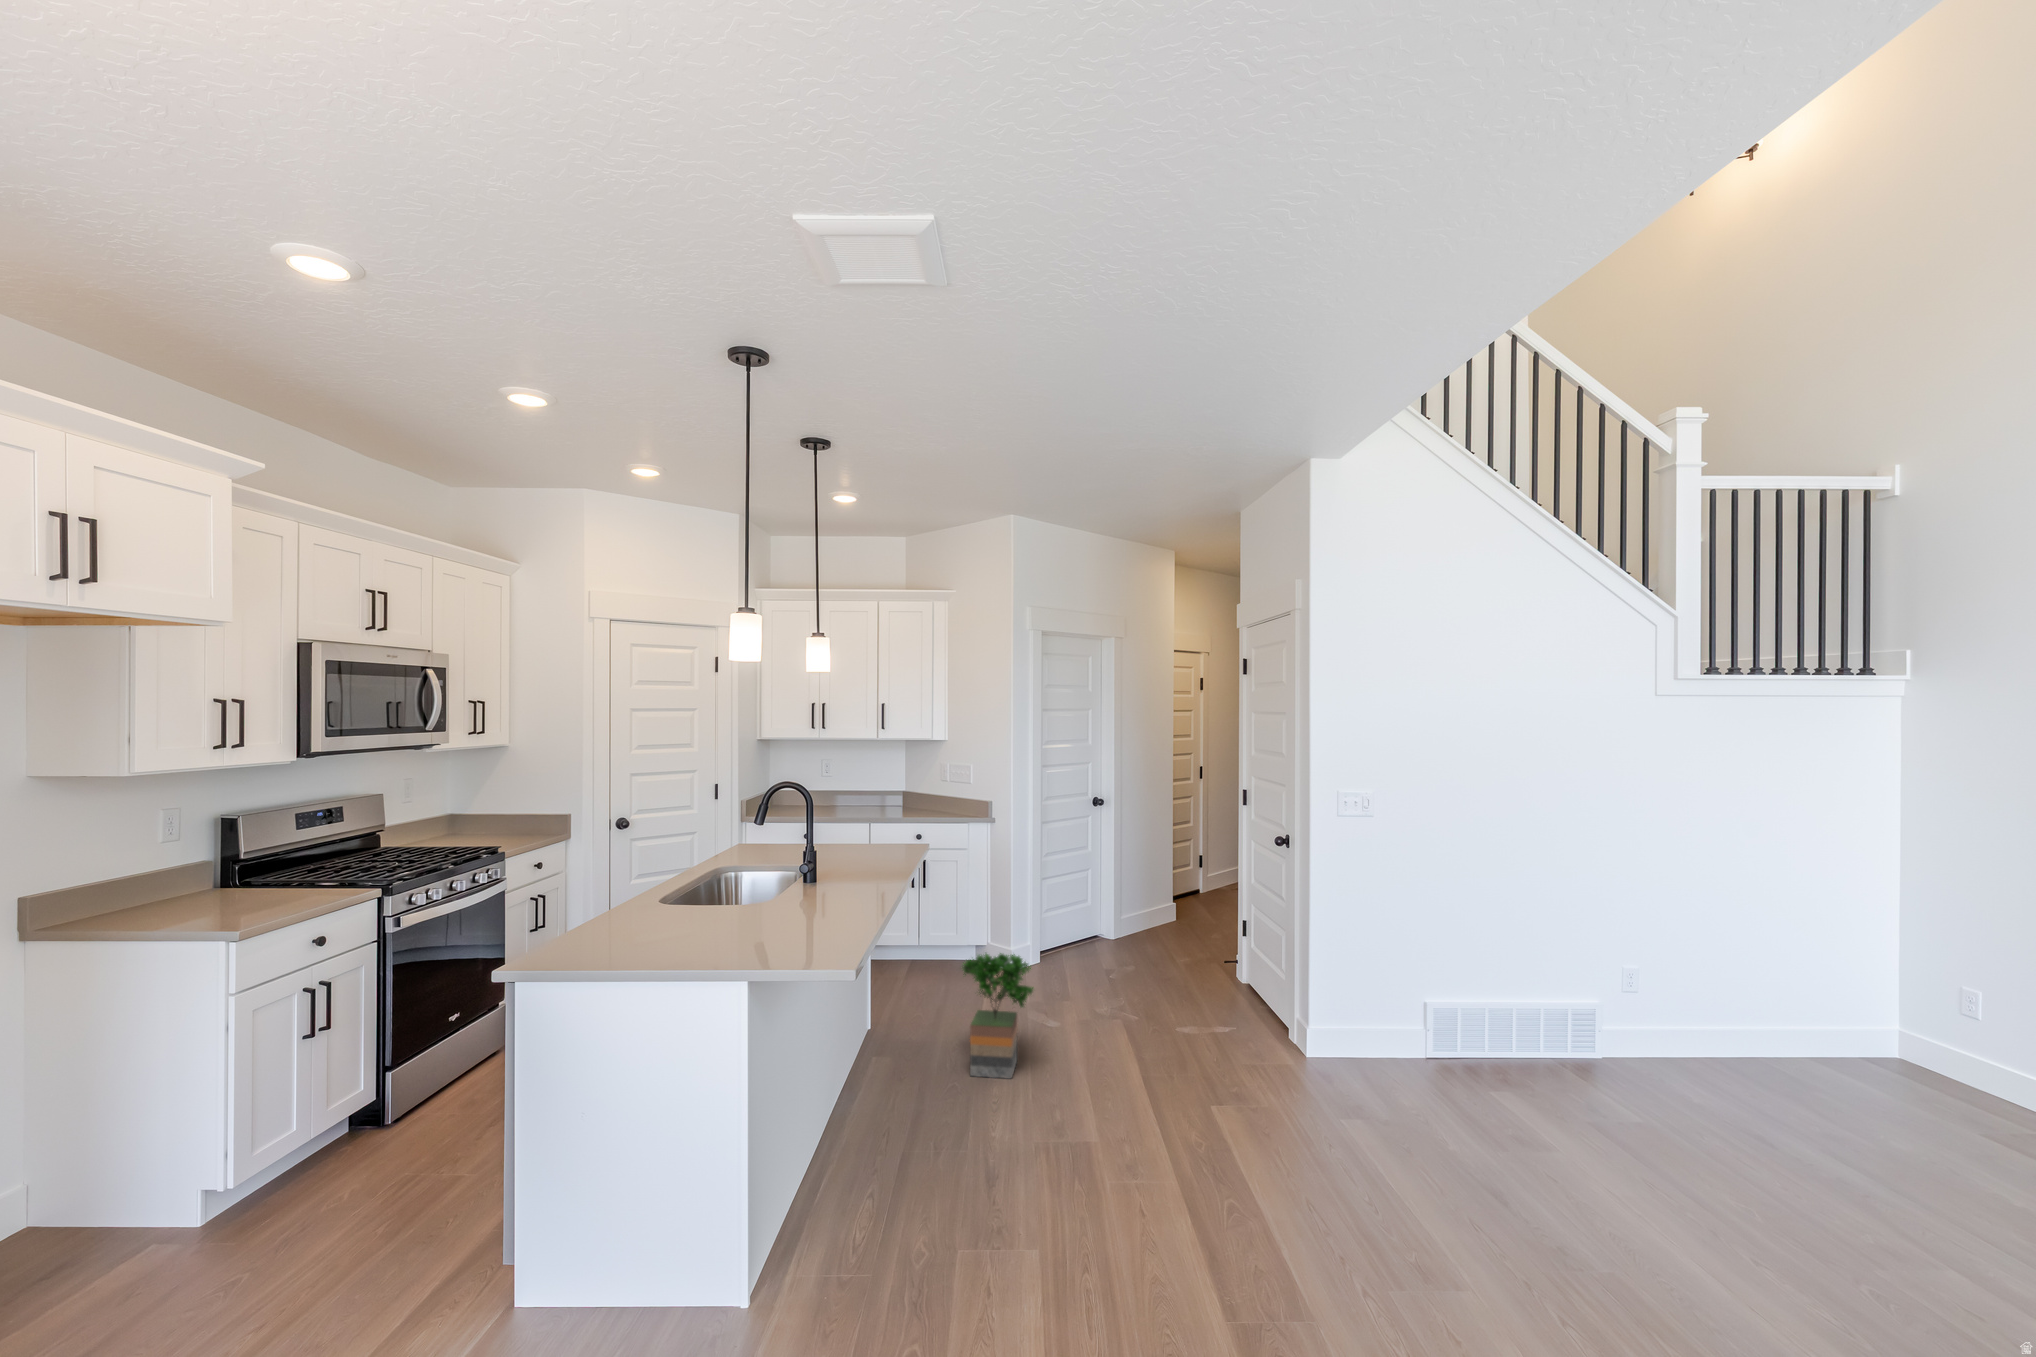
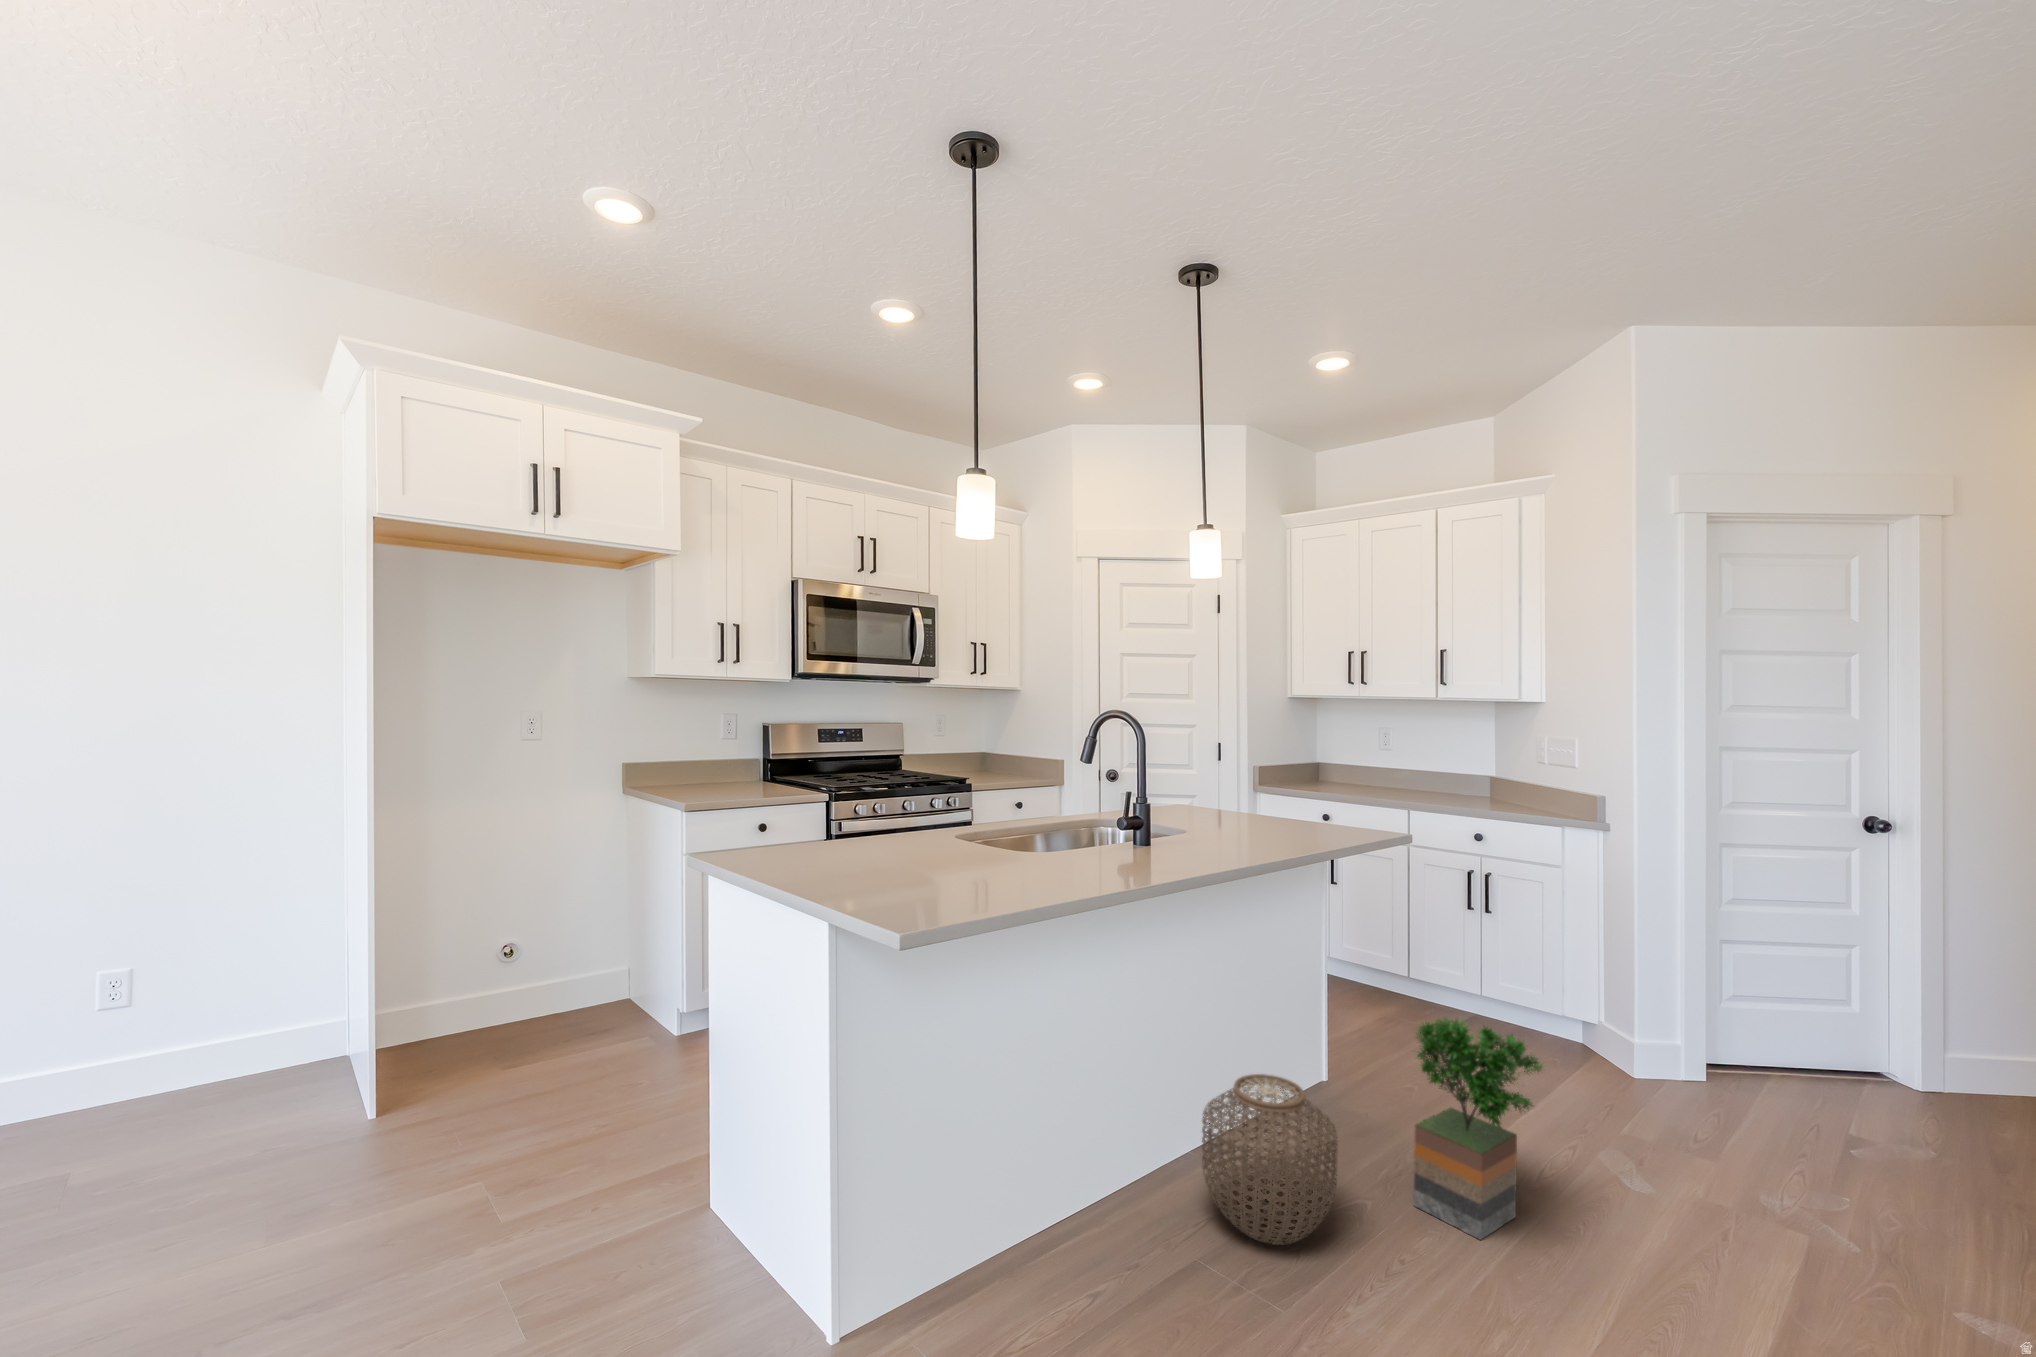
woven basket: none [865,1019,953,1128] -> present [1202,1074,1337,1245]

